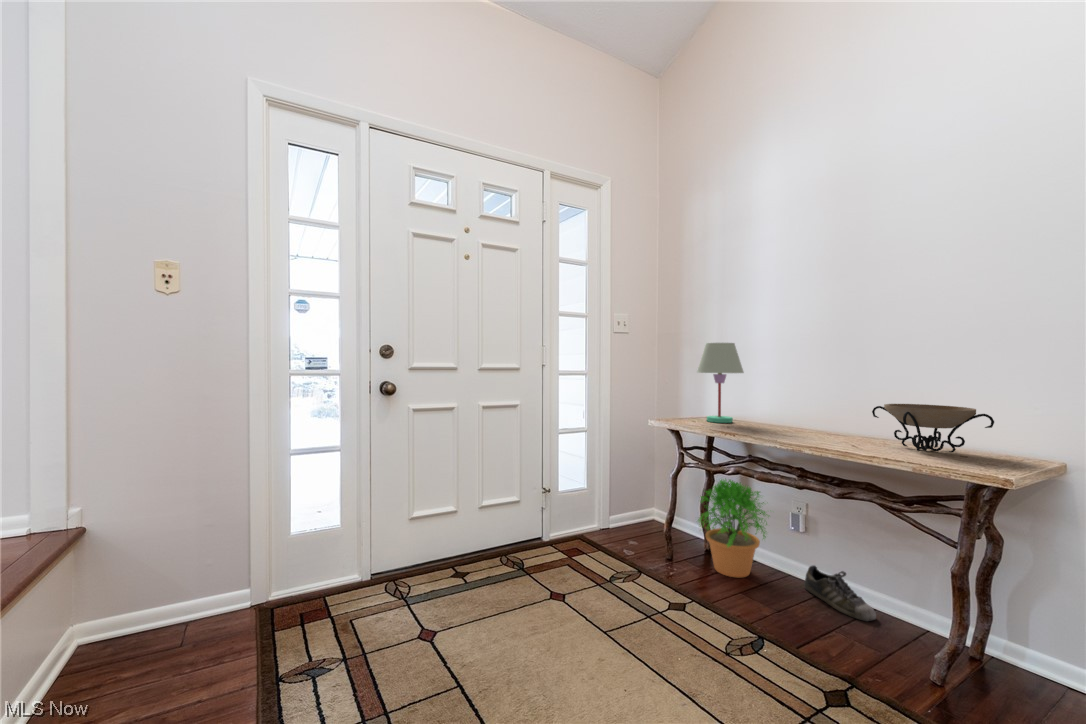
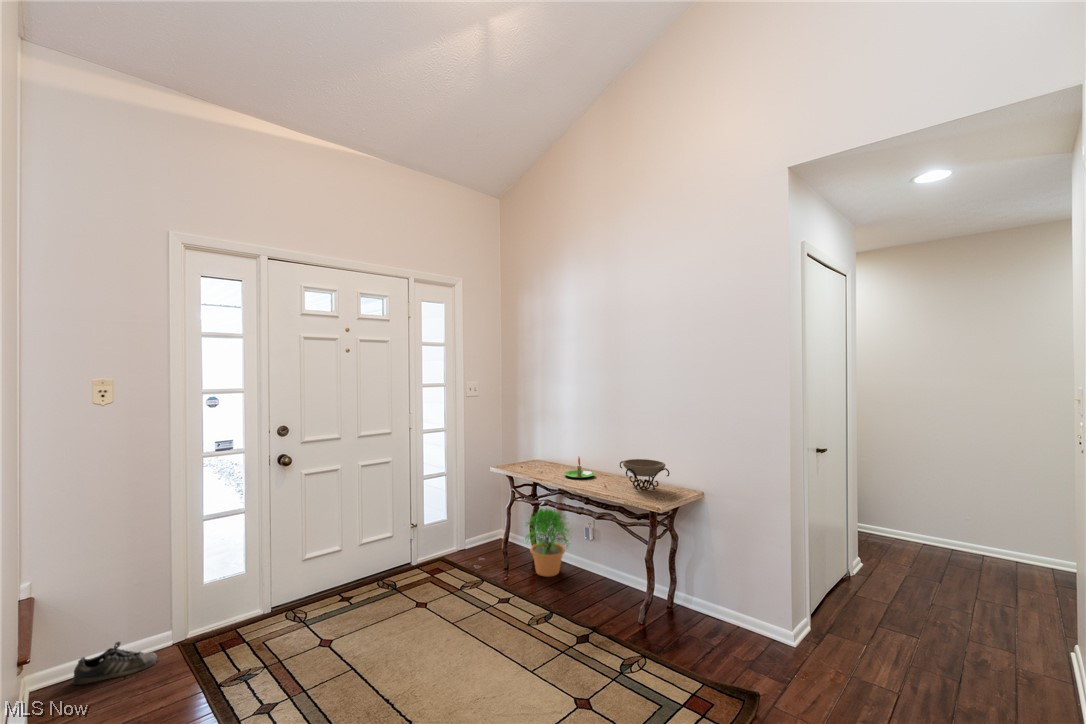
table lamp: present [697,343,744,423] -> none [524,410,556,469]
candle: none [765,402,817,434] -> present [564,457,594,478]
shoe: present [804,566,876,621] -> present [73,642,157,685]

